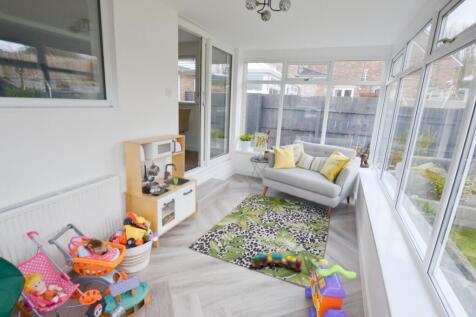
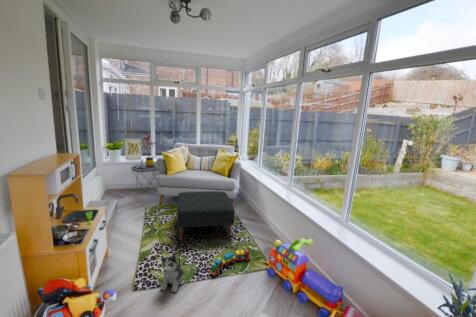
ottoman: none [250,186,317,244] -> present [177,191,235,241]
plush toy: none [207,229,232,263] -> present [161,254,184,292]

